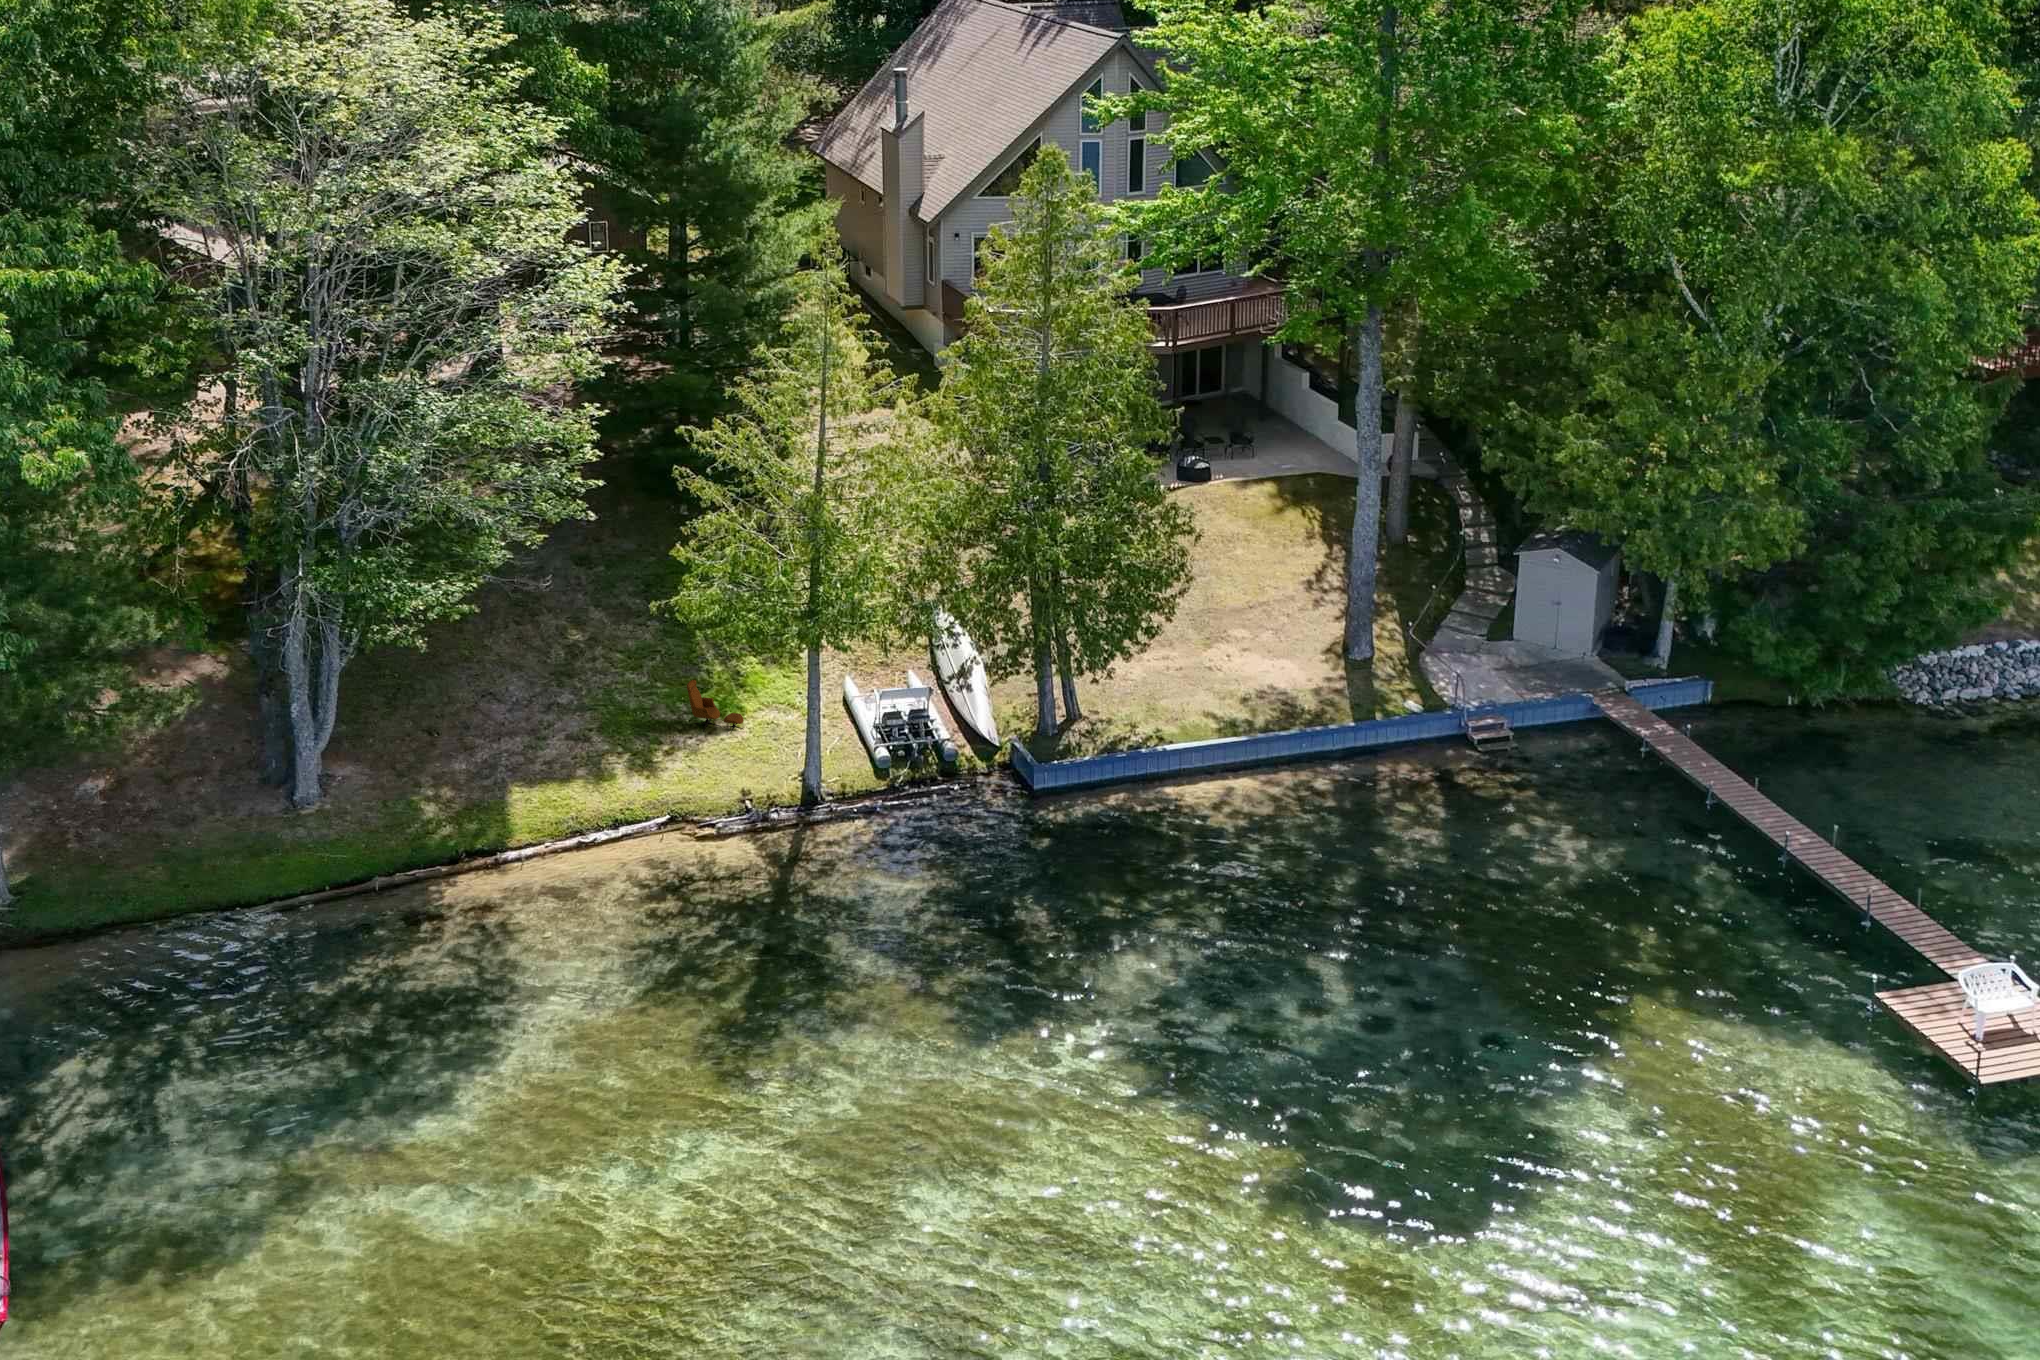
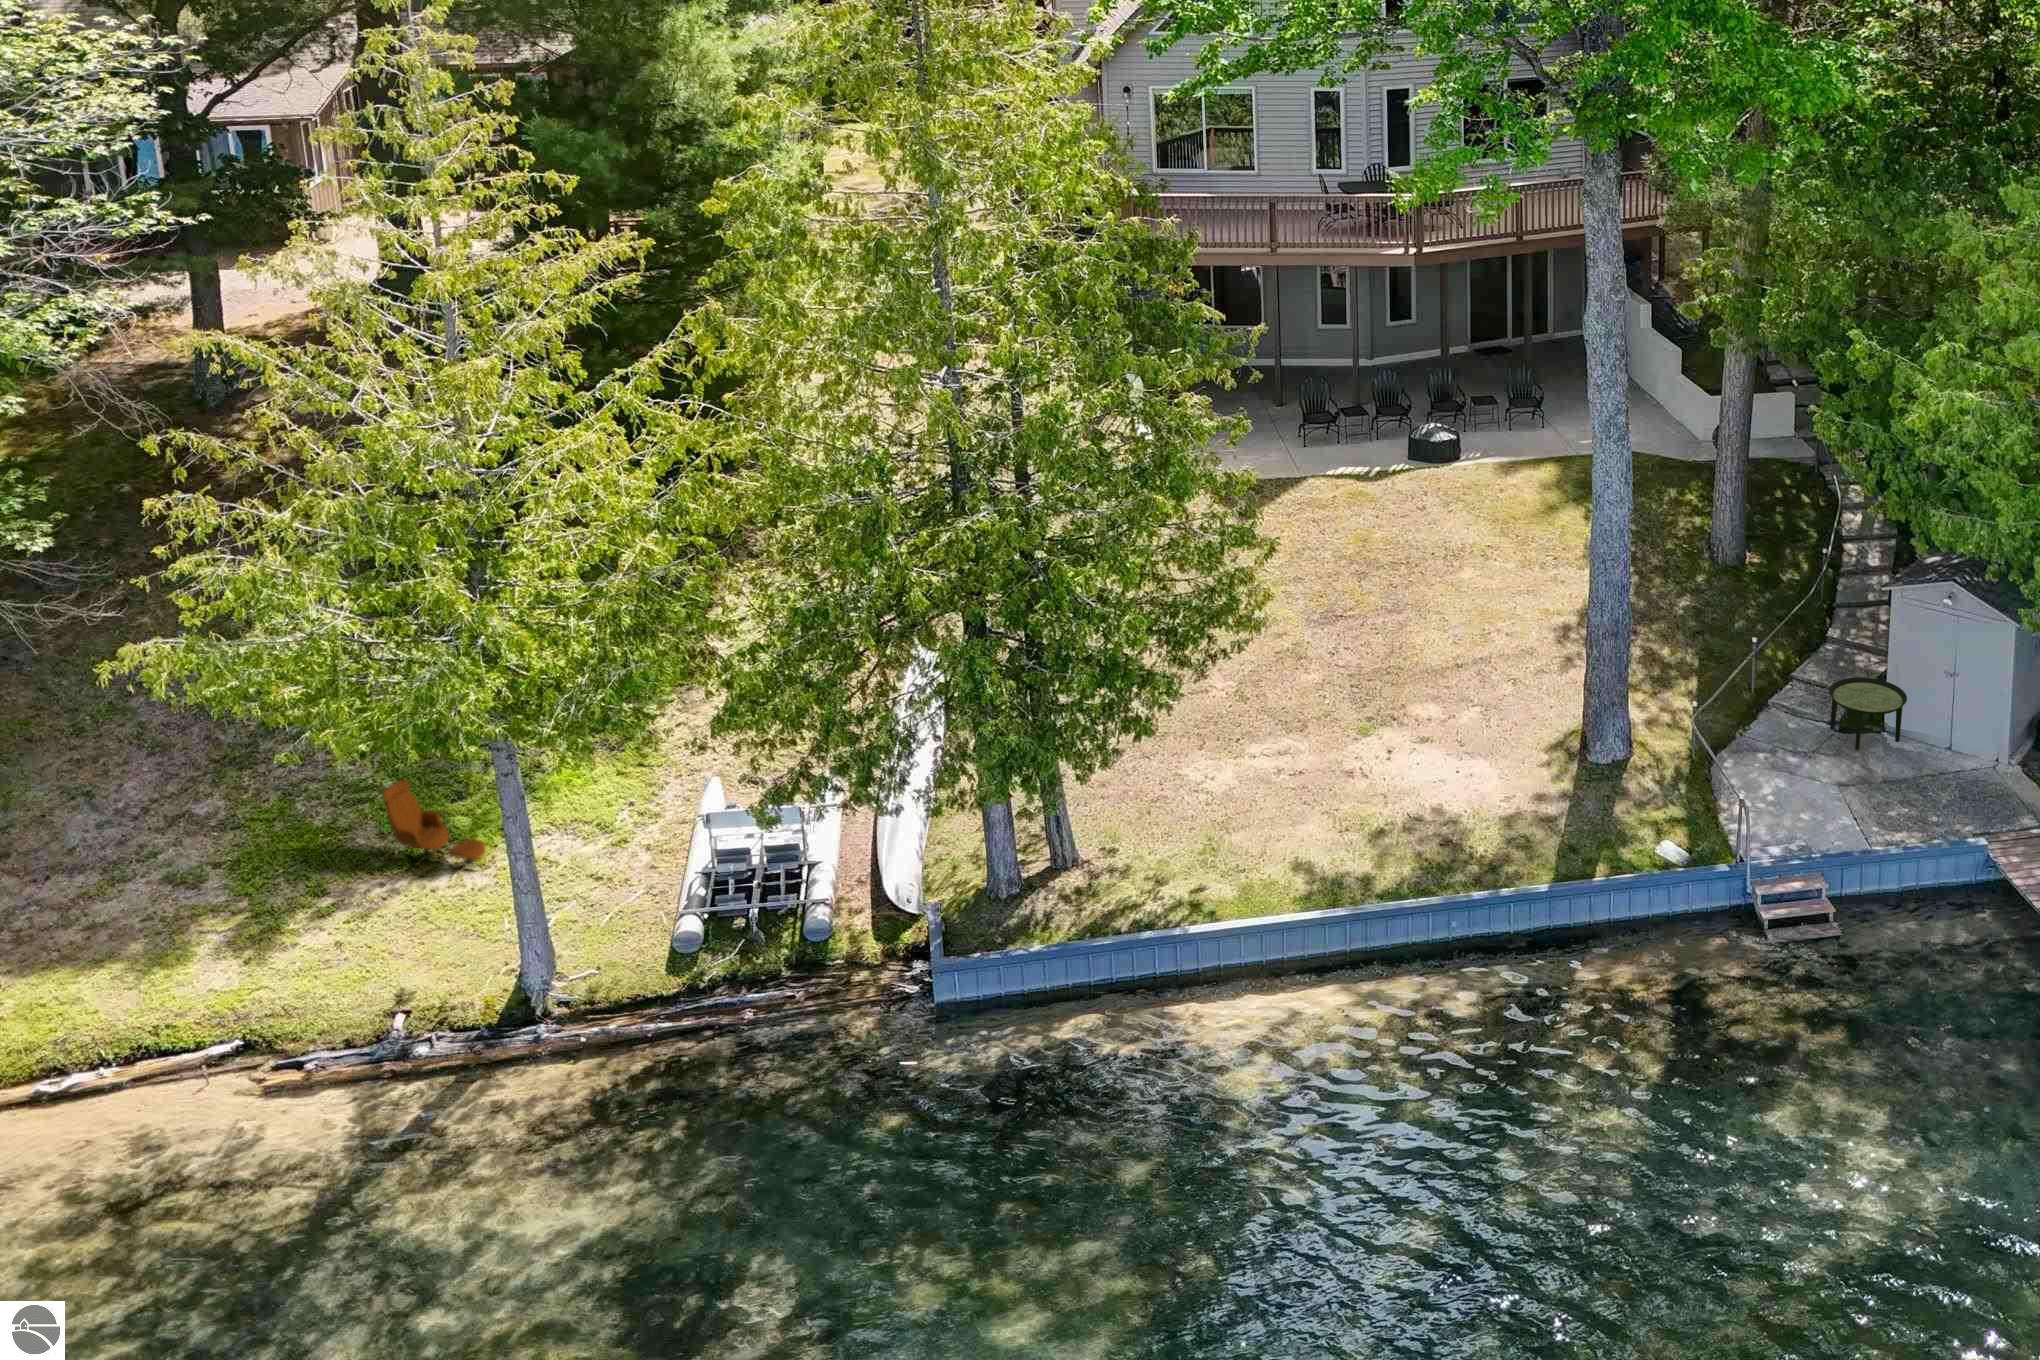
round table: none [1484,606,1531,647] -> present [1829,677,1907,750]

